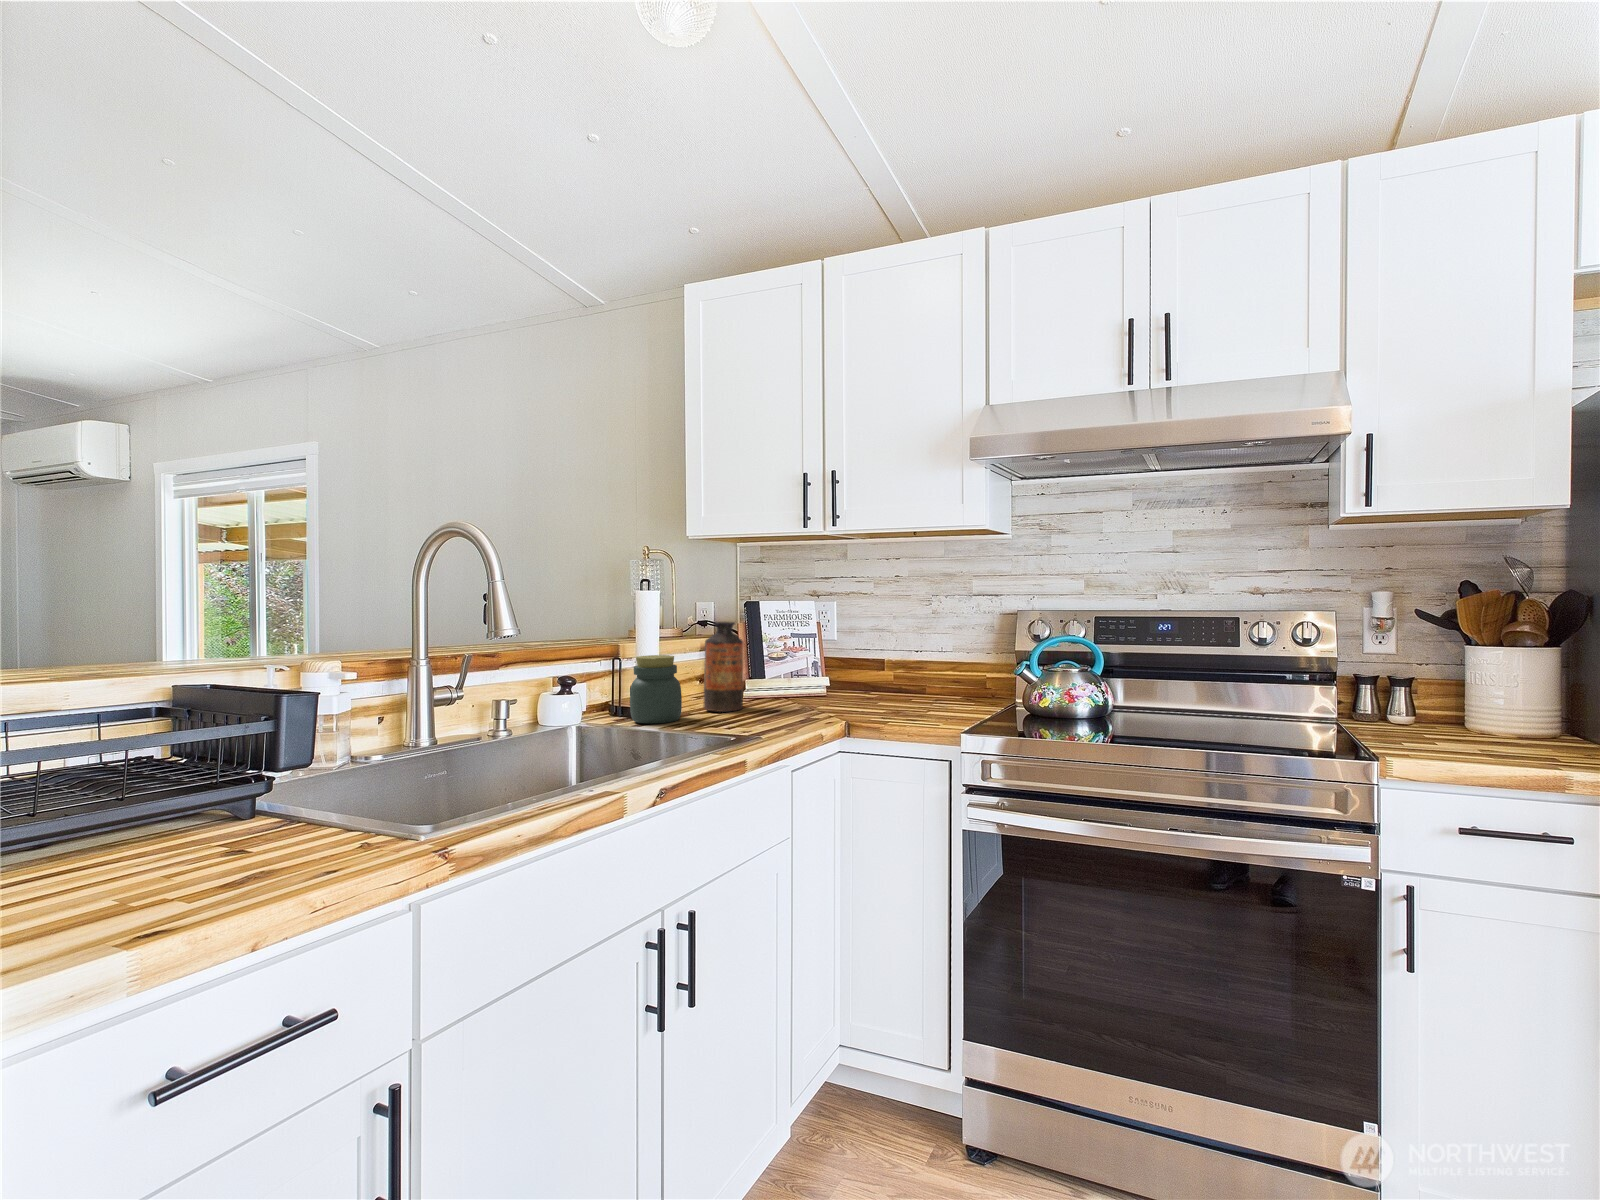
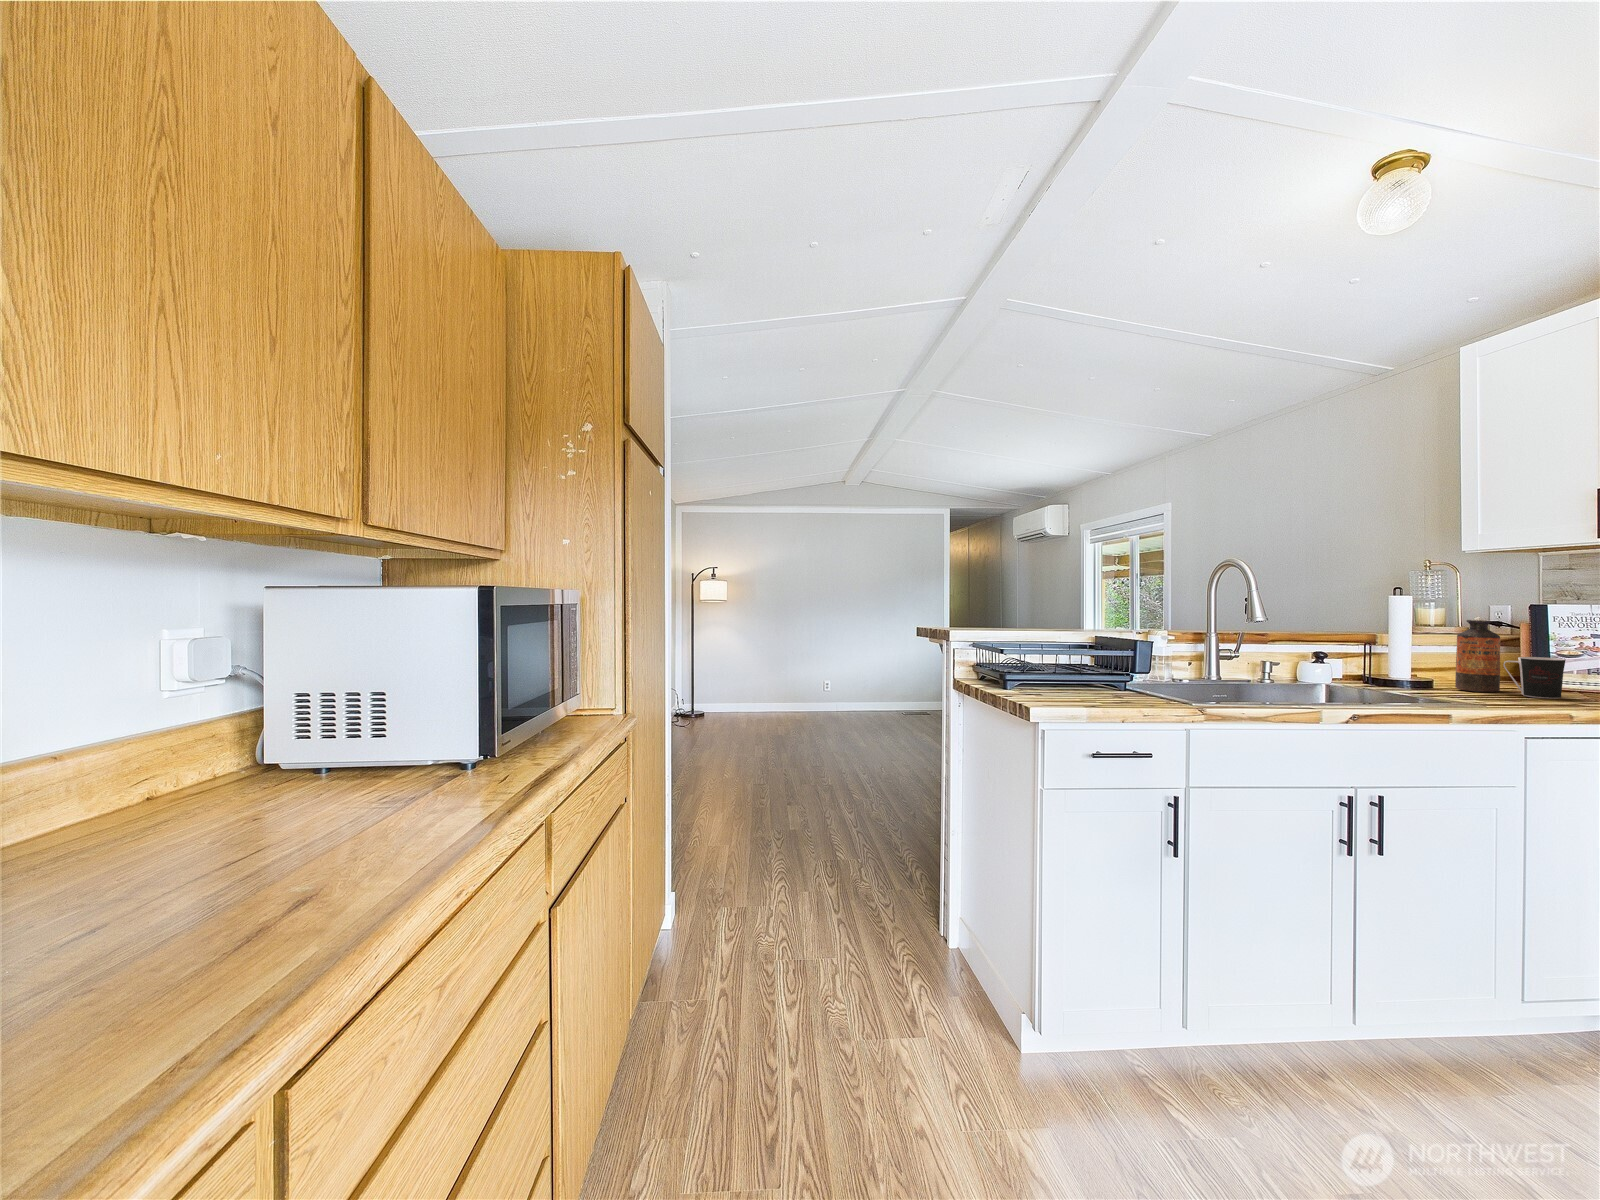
jar: present [630,655,682,723] -> none [1377,643,1426,692]
coffee cup: none [755,665,805,715] -> present [1503,657,1566,699]

